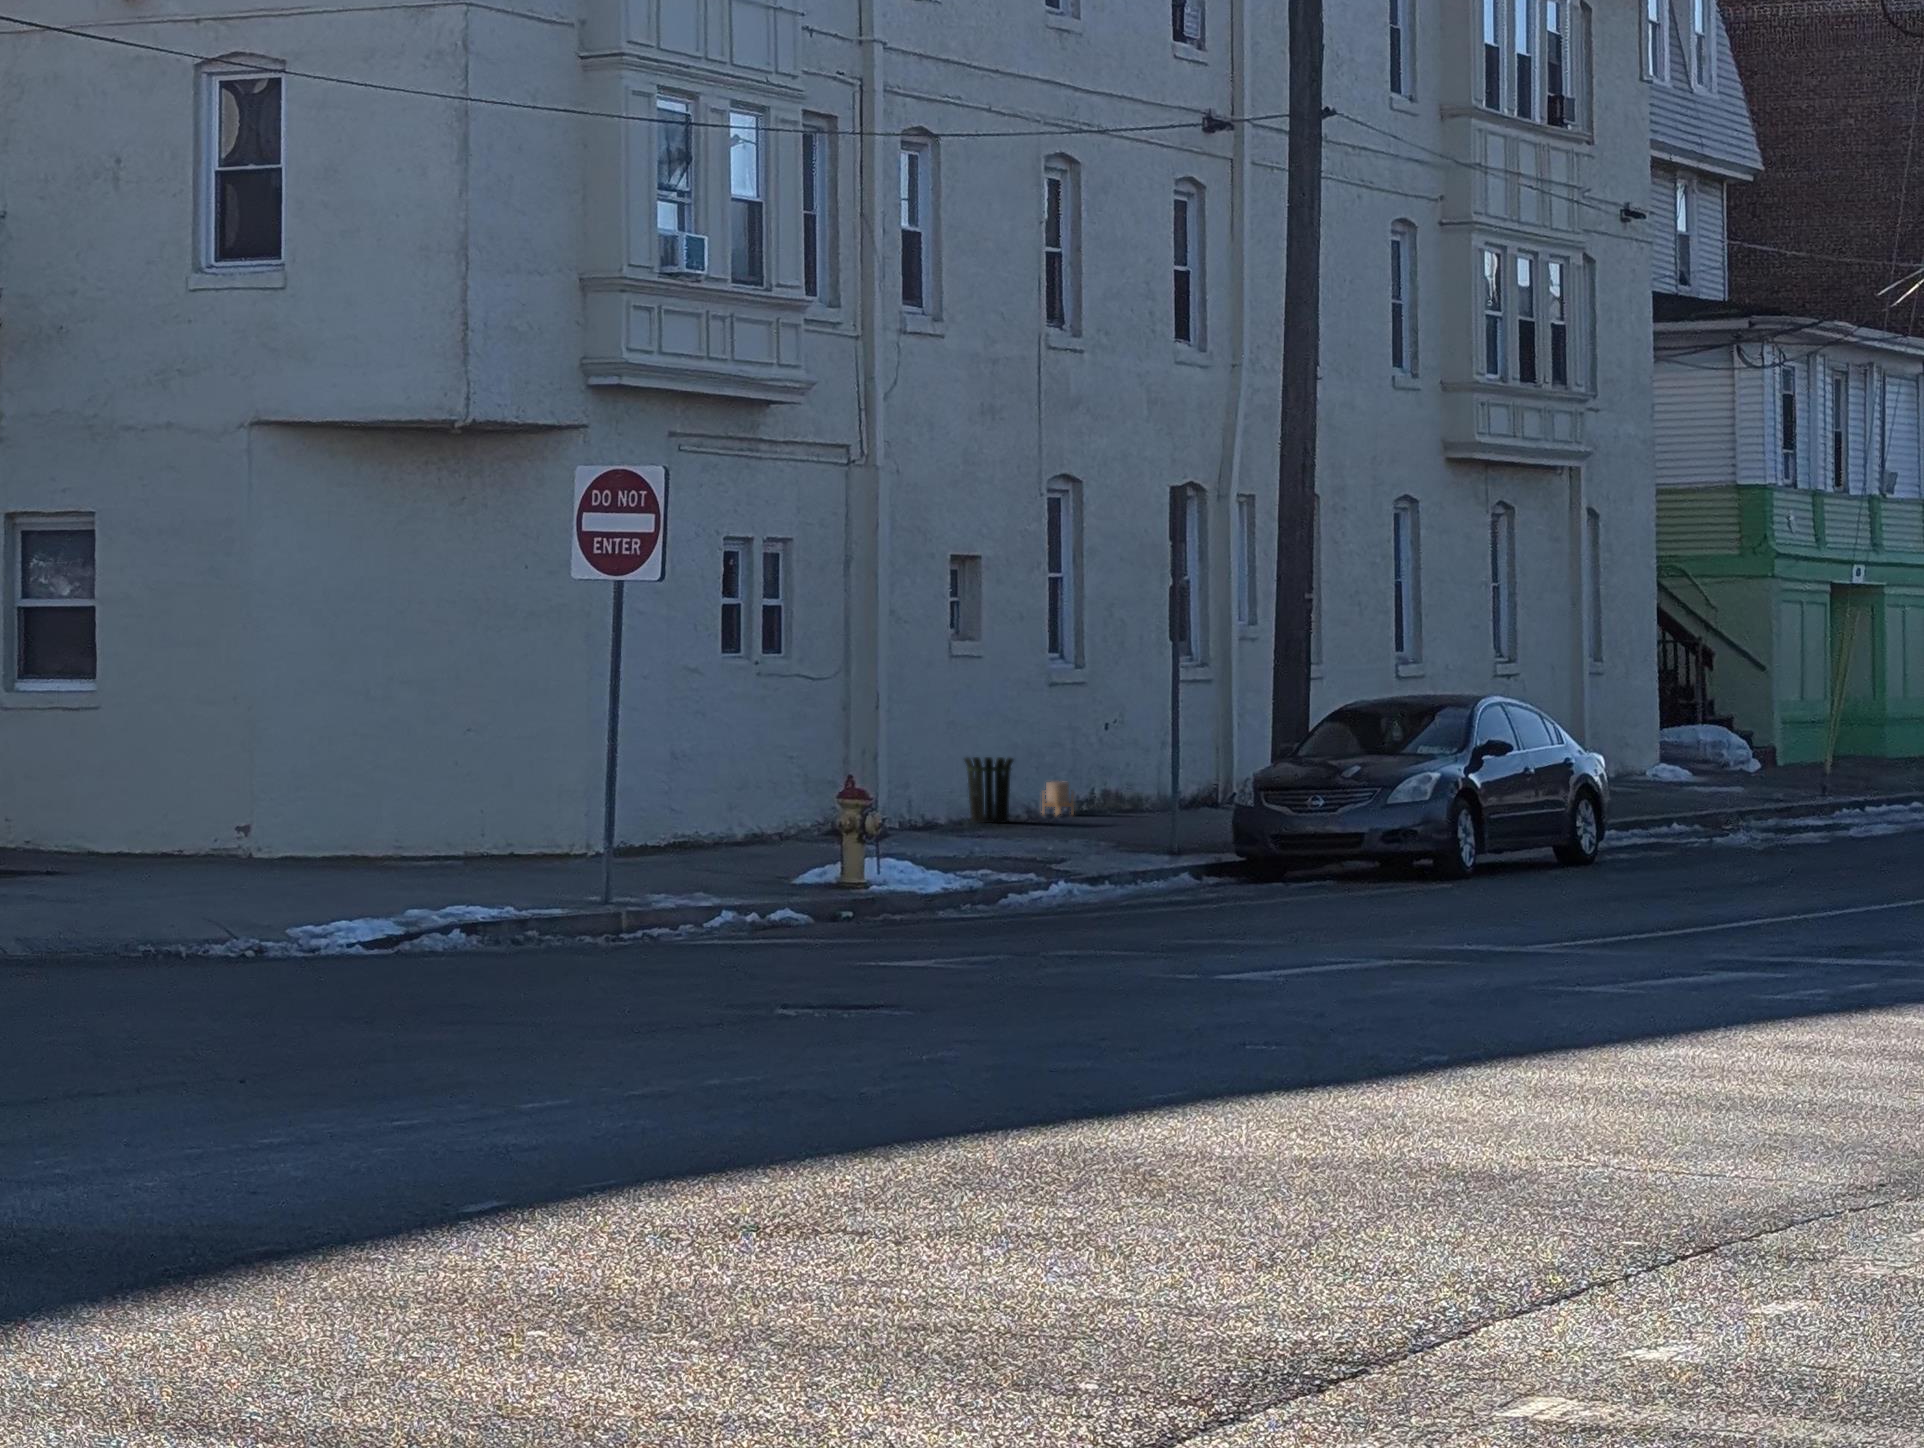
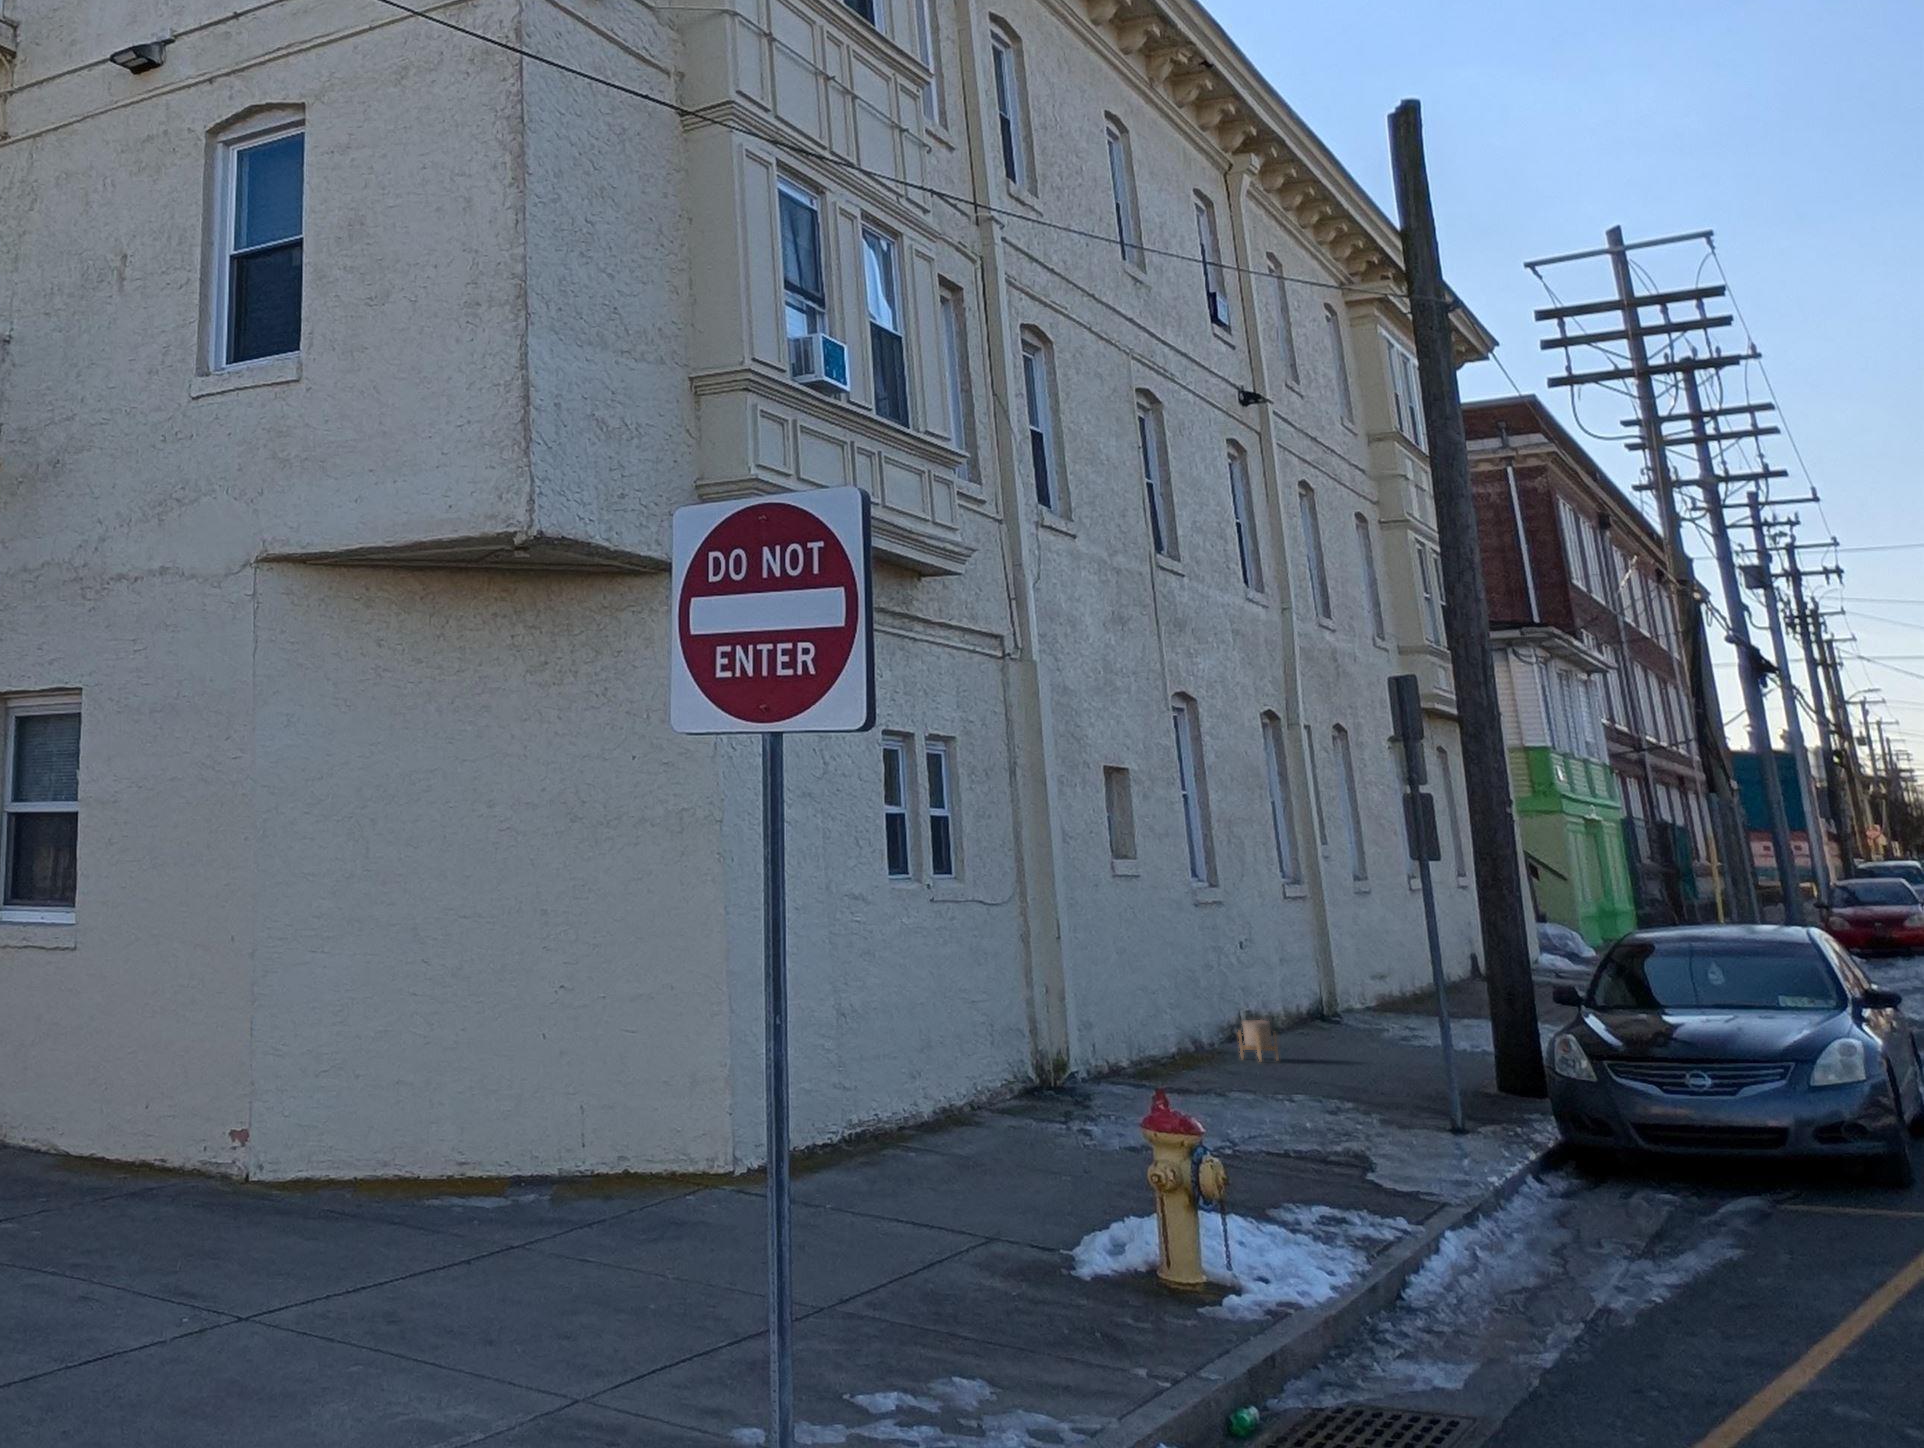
waste bin: present [965,757,1013,823] -> none [1160,996,1224,1079]

